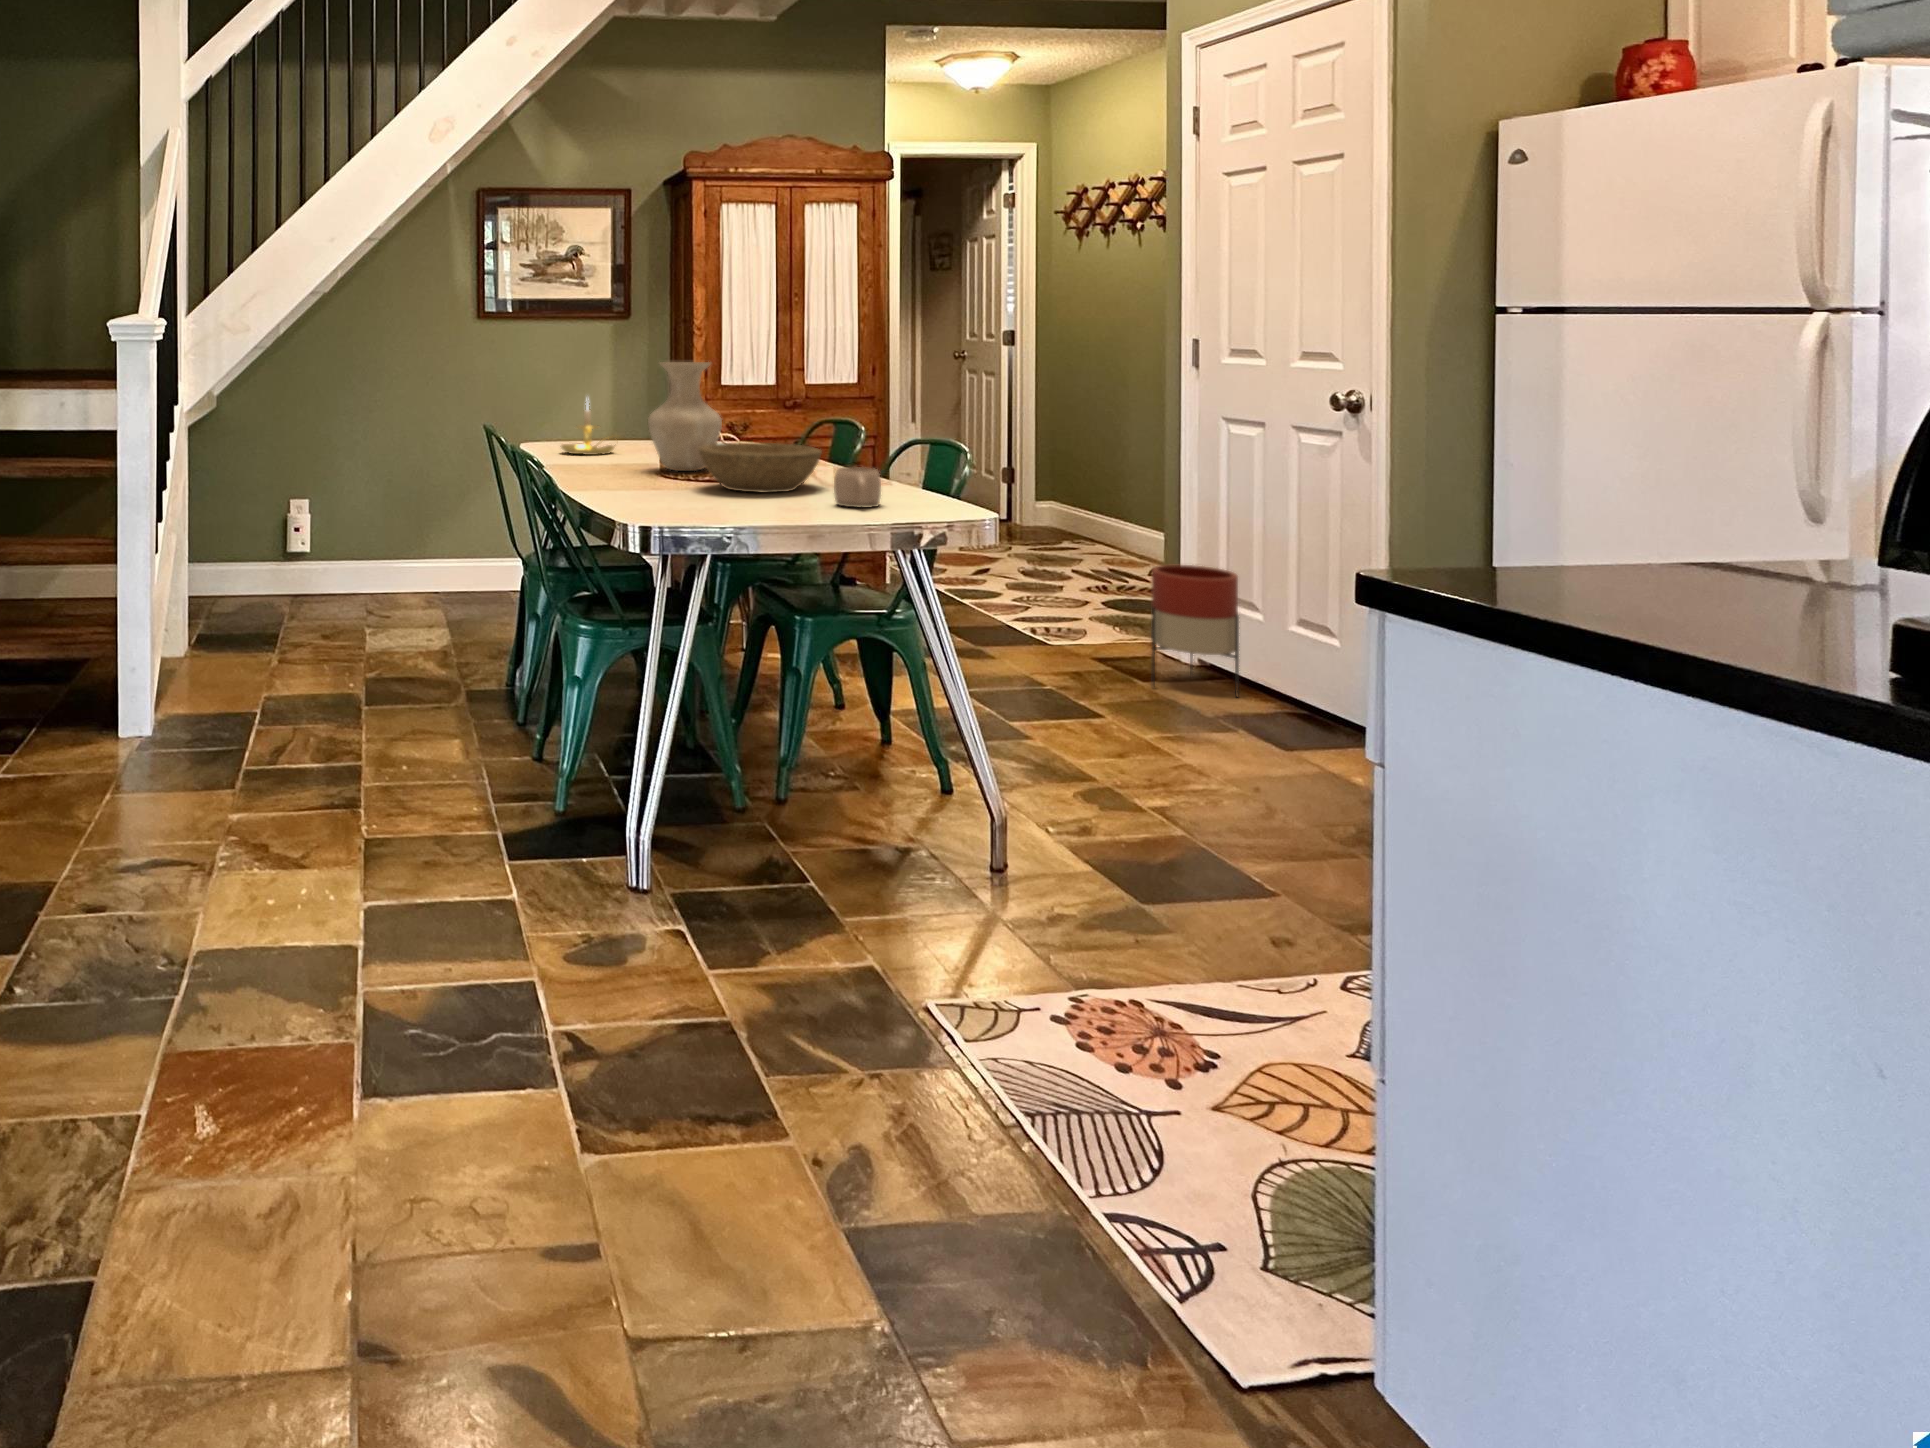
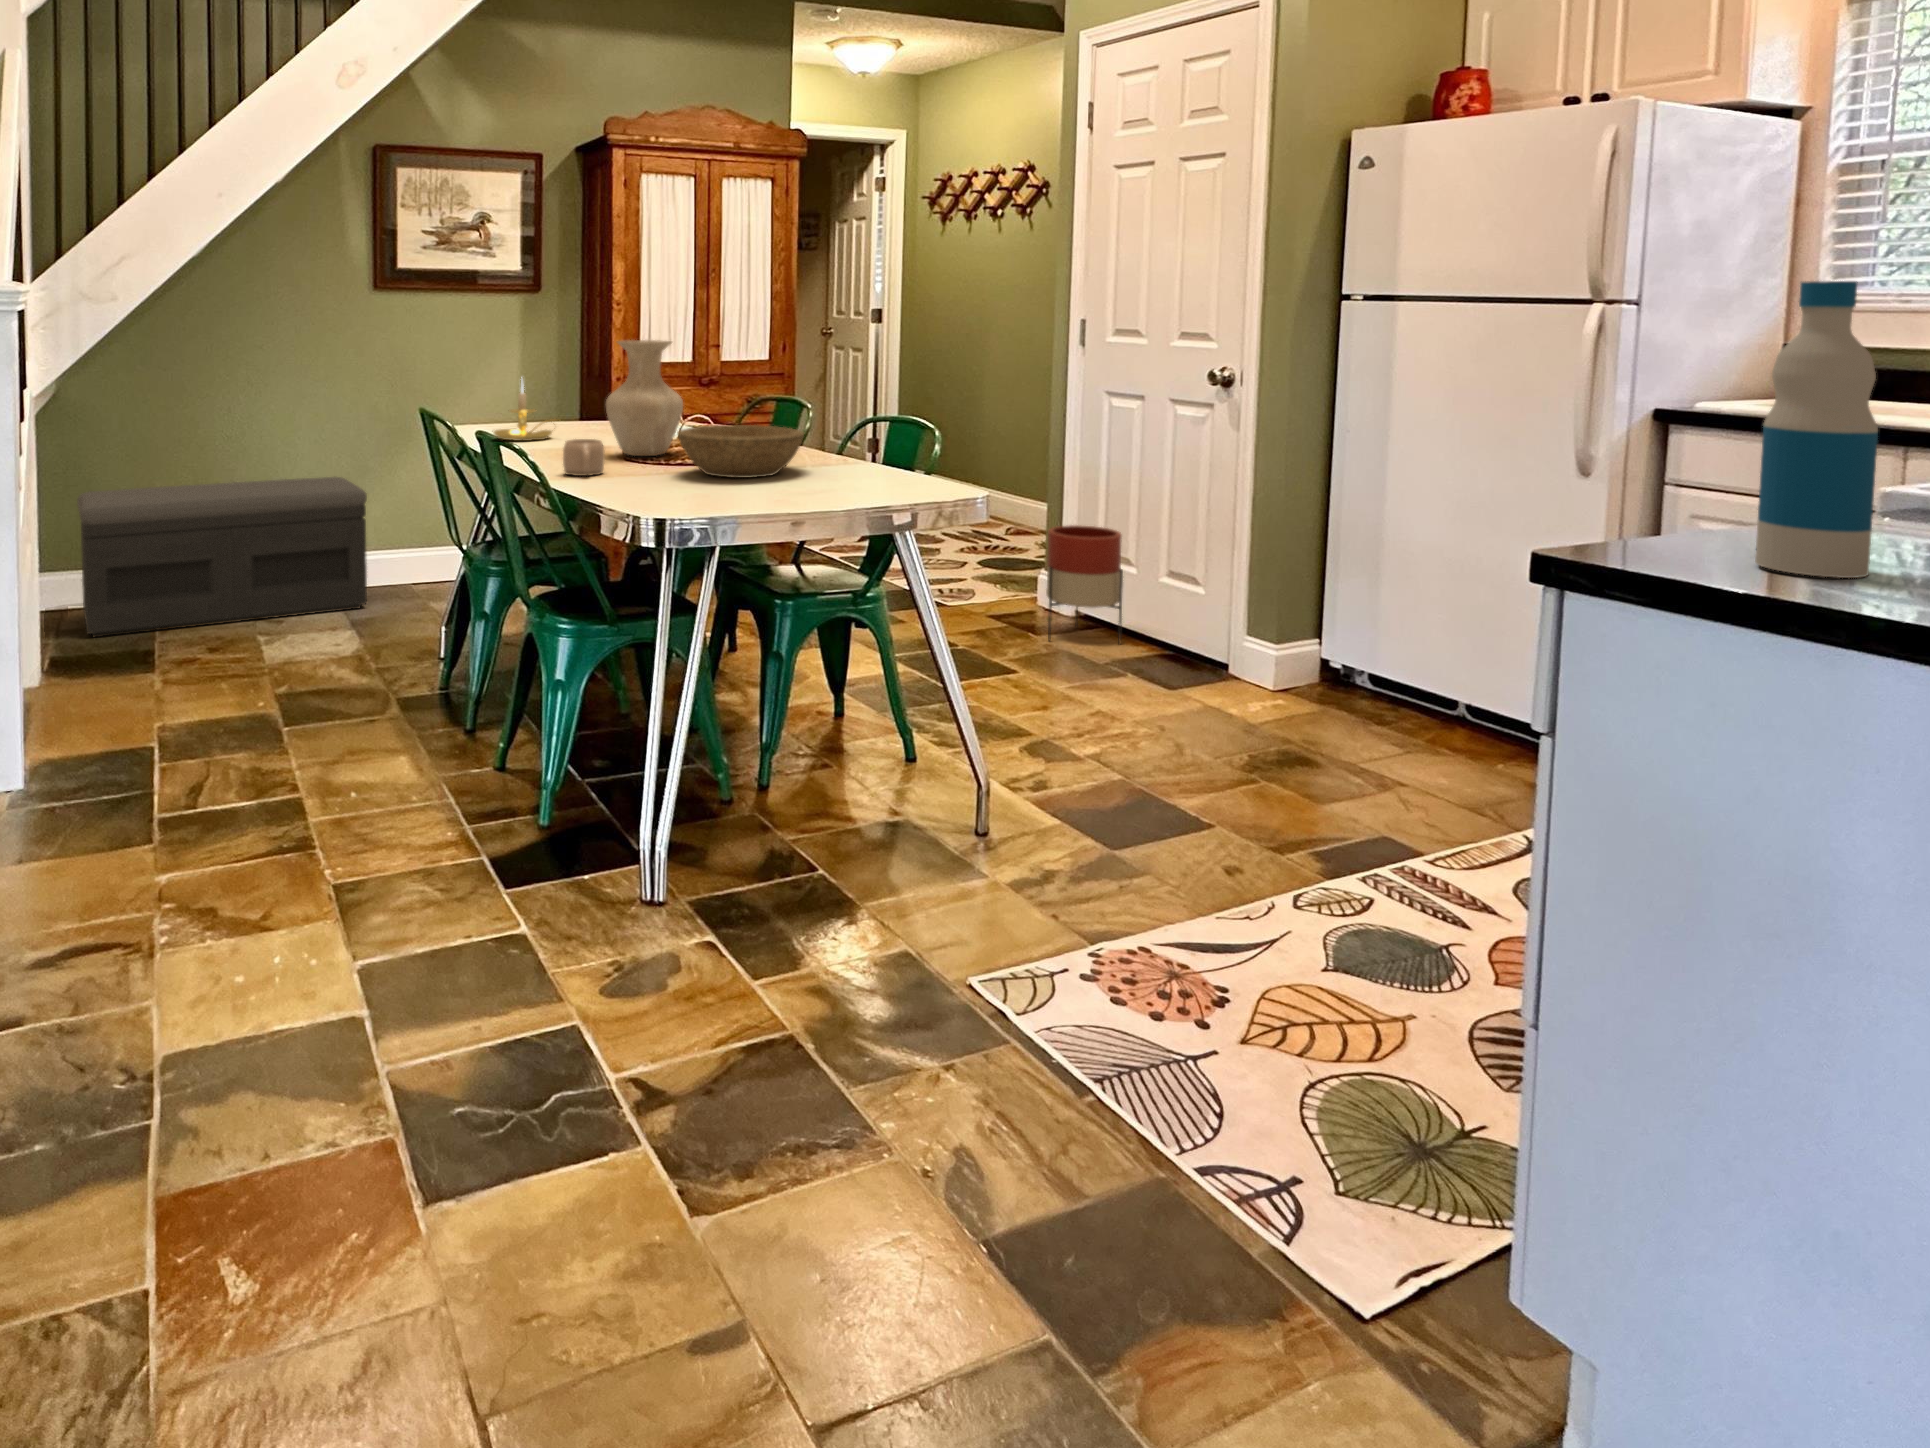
bottle: none [1595,294,1721,612] -> present [1755,281,1878,578]
mug: present [834,467,881,508] -> present [563,439,605,476]
storage bench: none [233,486,473,617] -> present [77,477,367,637]

